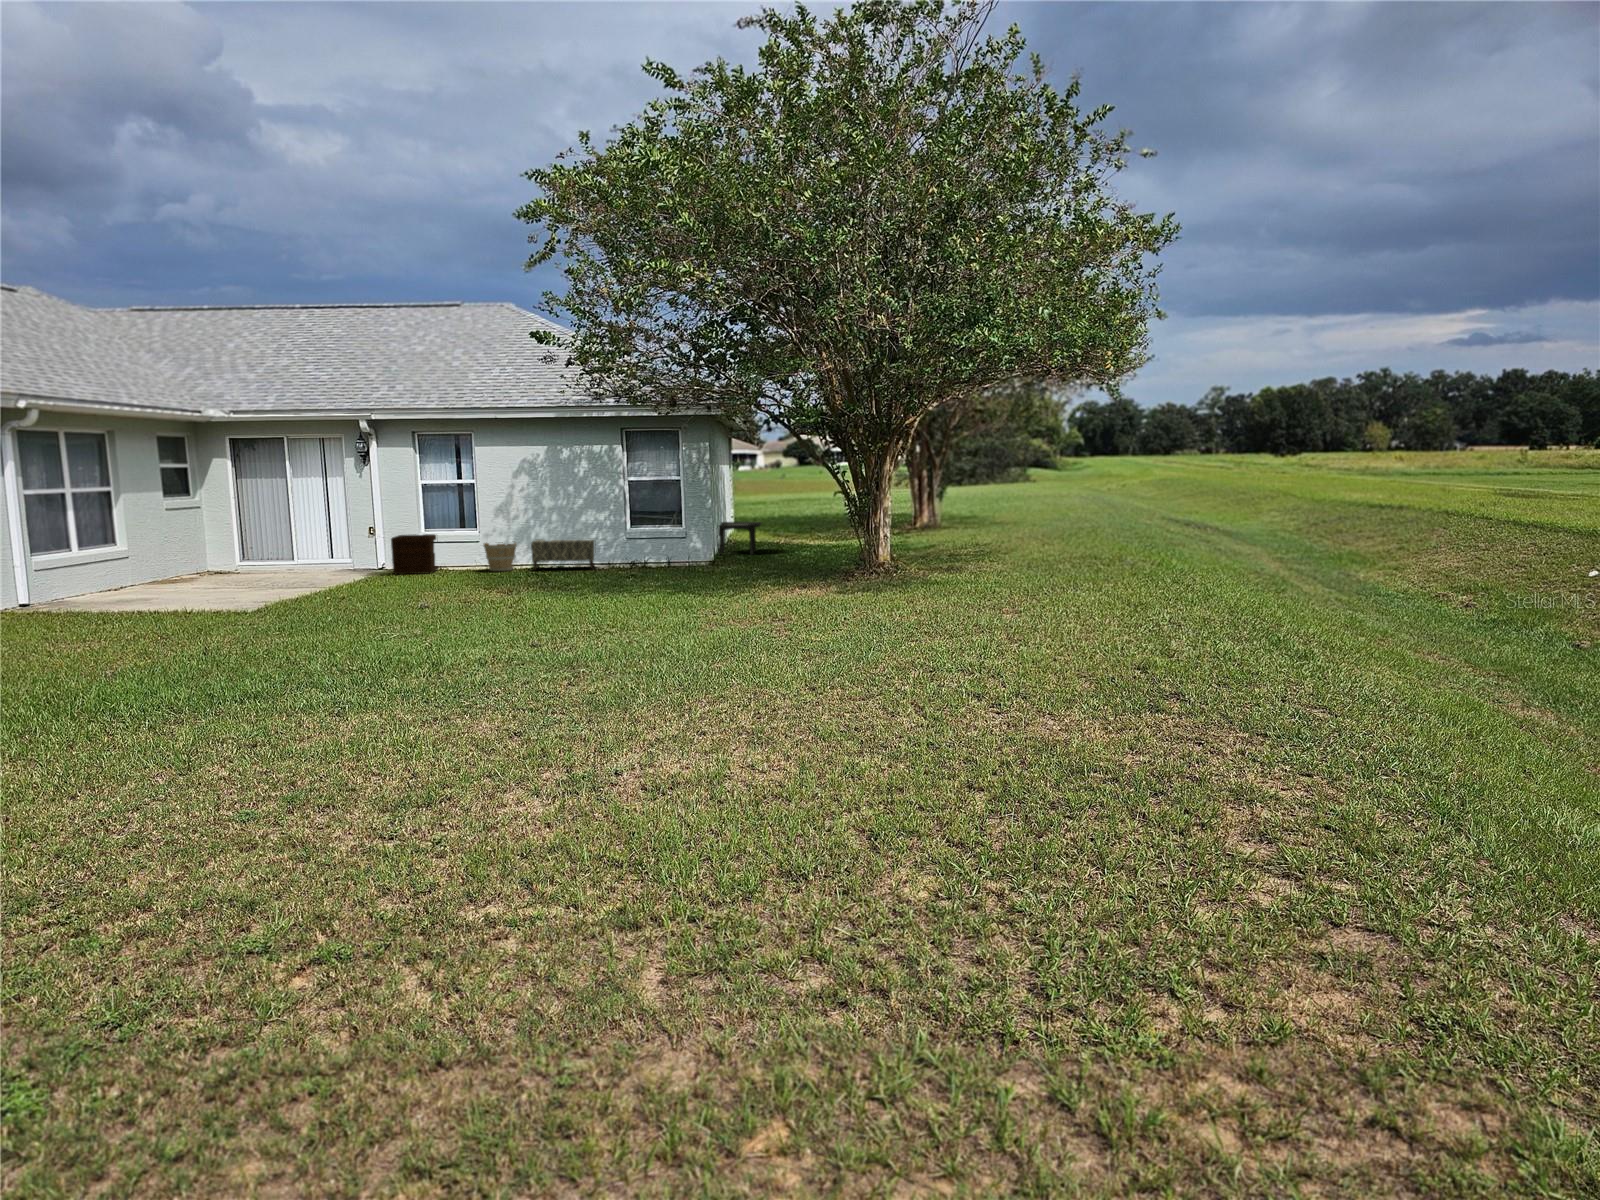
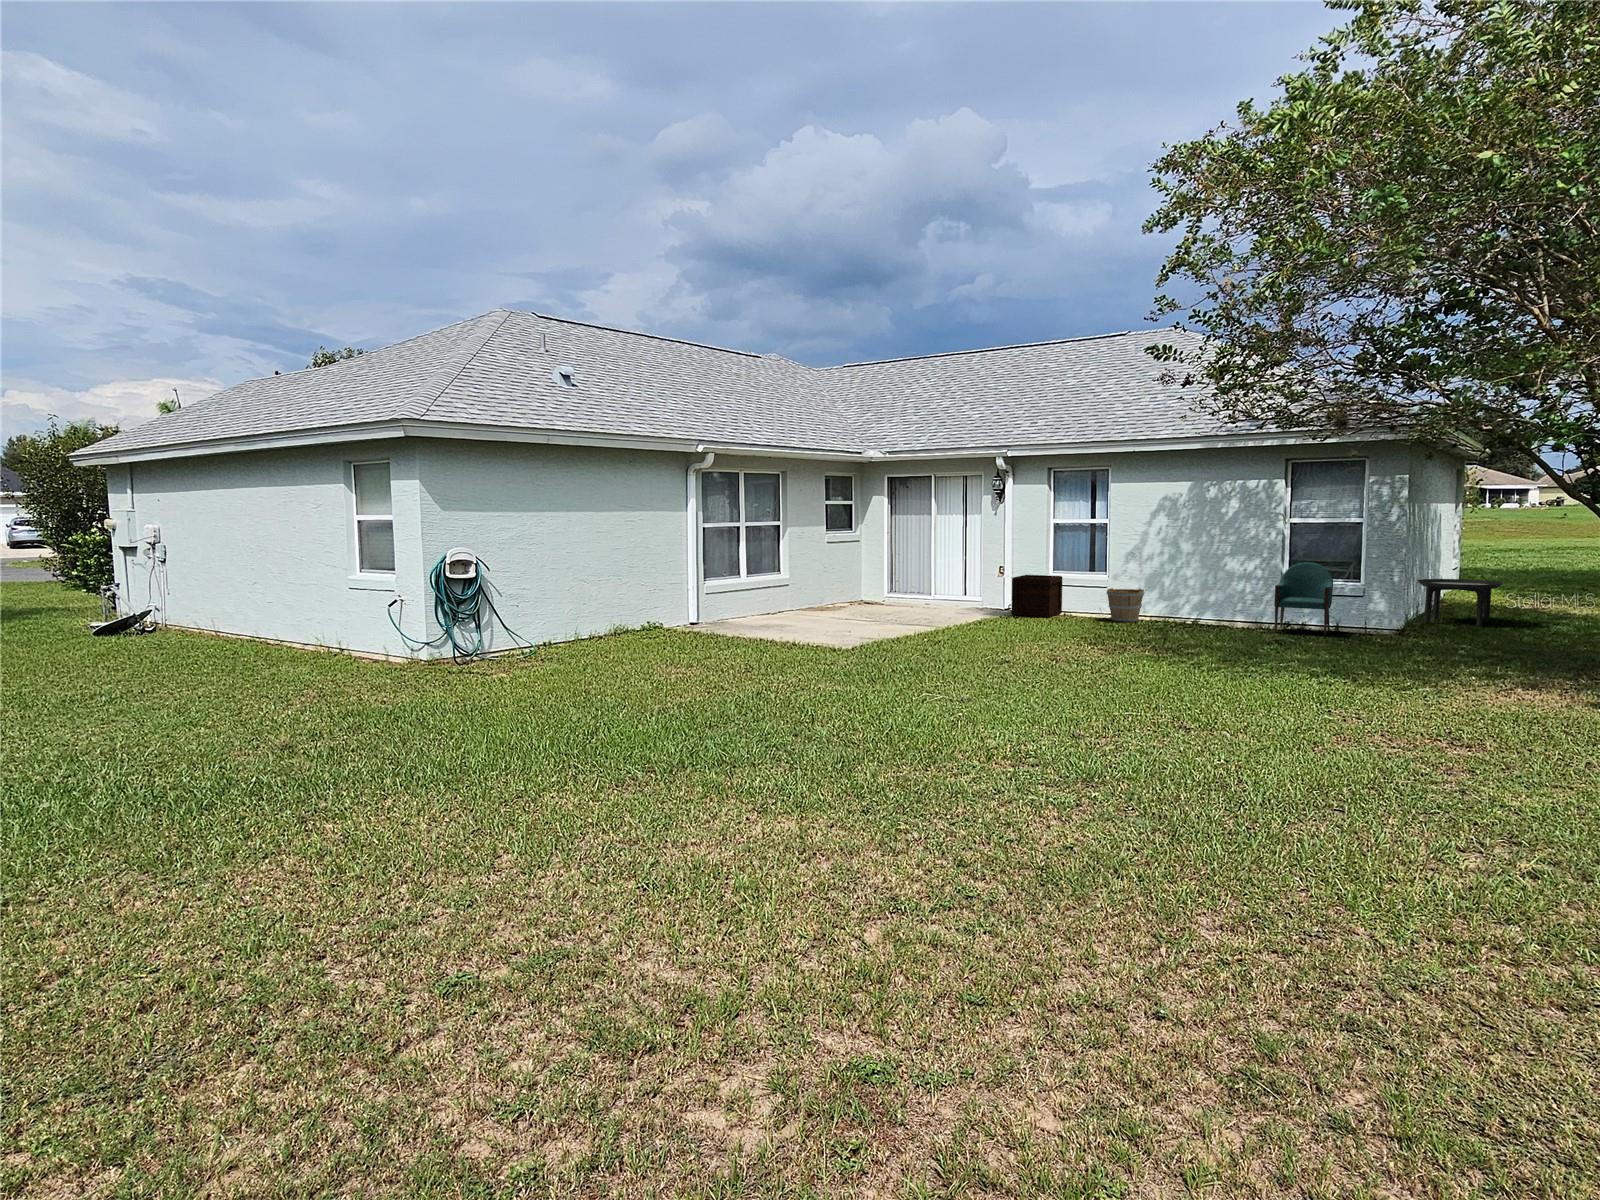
chair: none [624,512,663,569] -> present [1274,562,1333,635]
bench: present [531,539,596,570] -> none [1158,589,1241,629]

